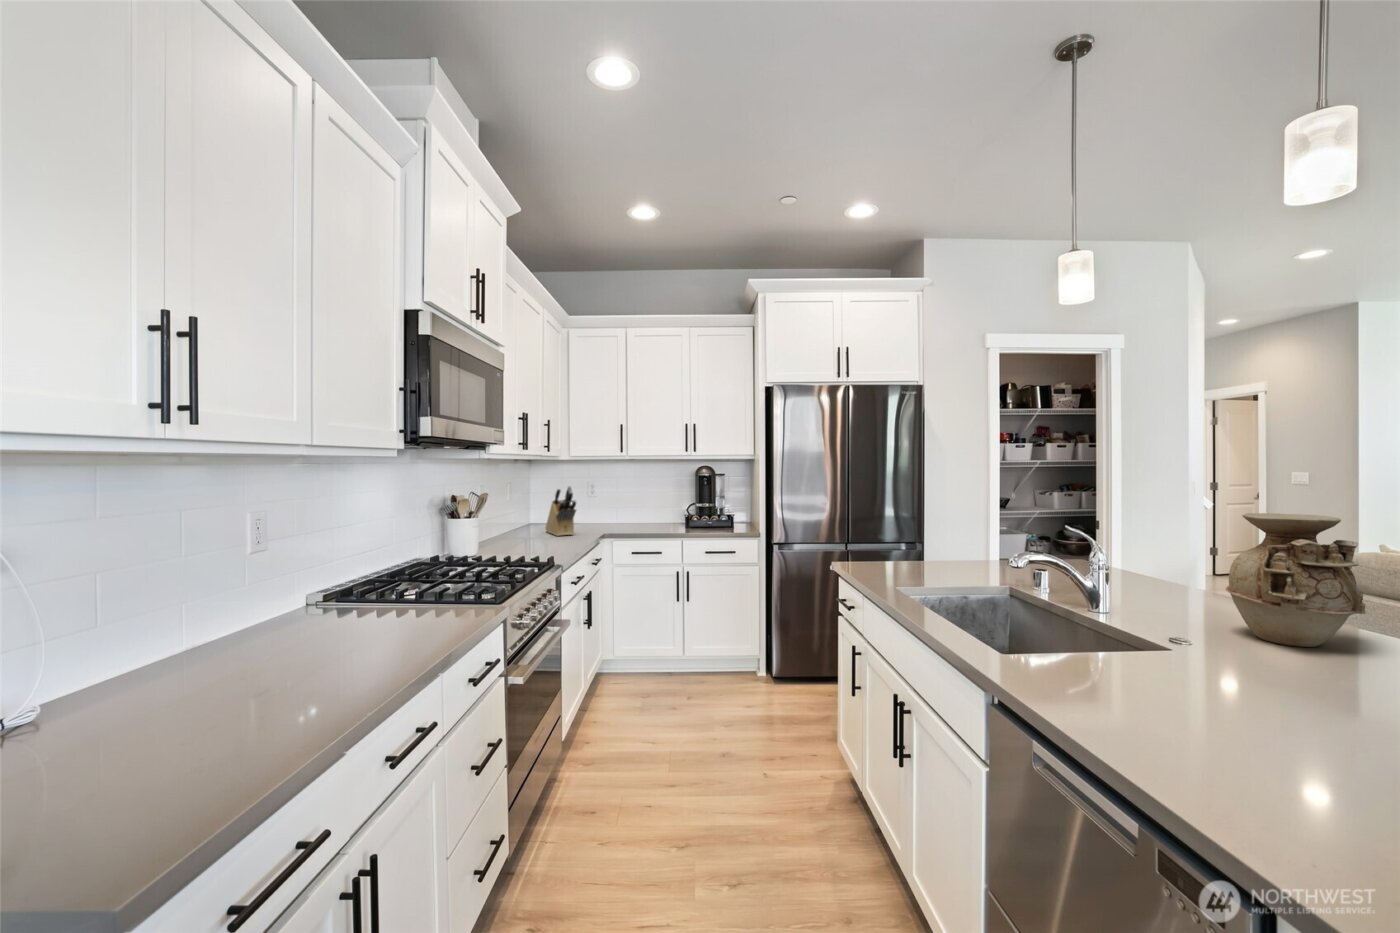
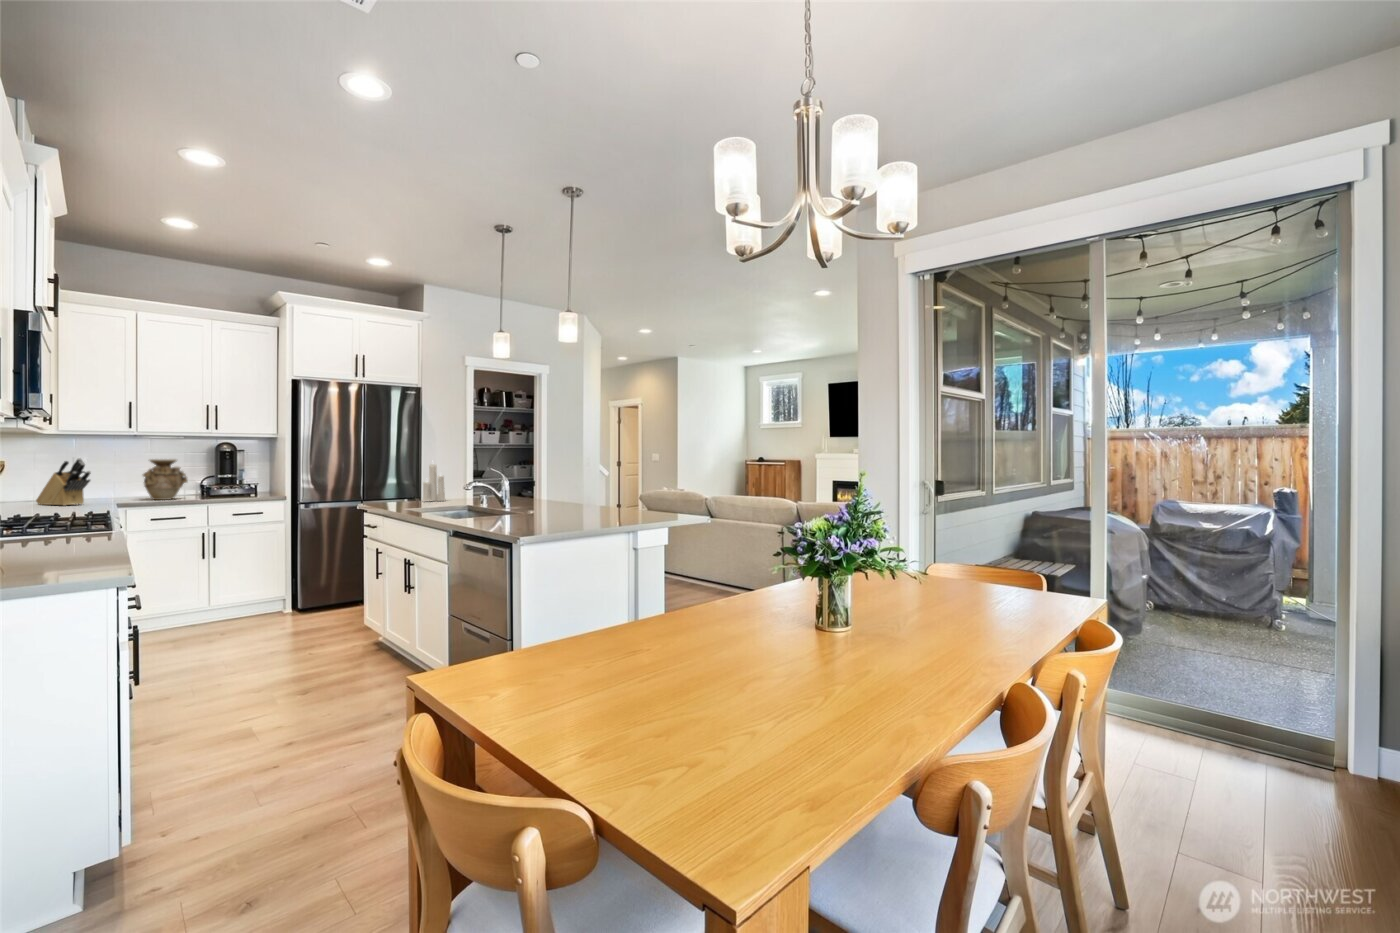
candle: none [930,492,972,575] -> present [423,464,445,502]
vase: present [1226,513,1366,647] -> present [143,459,187,500]

